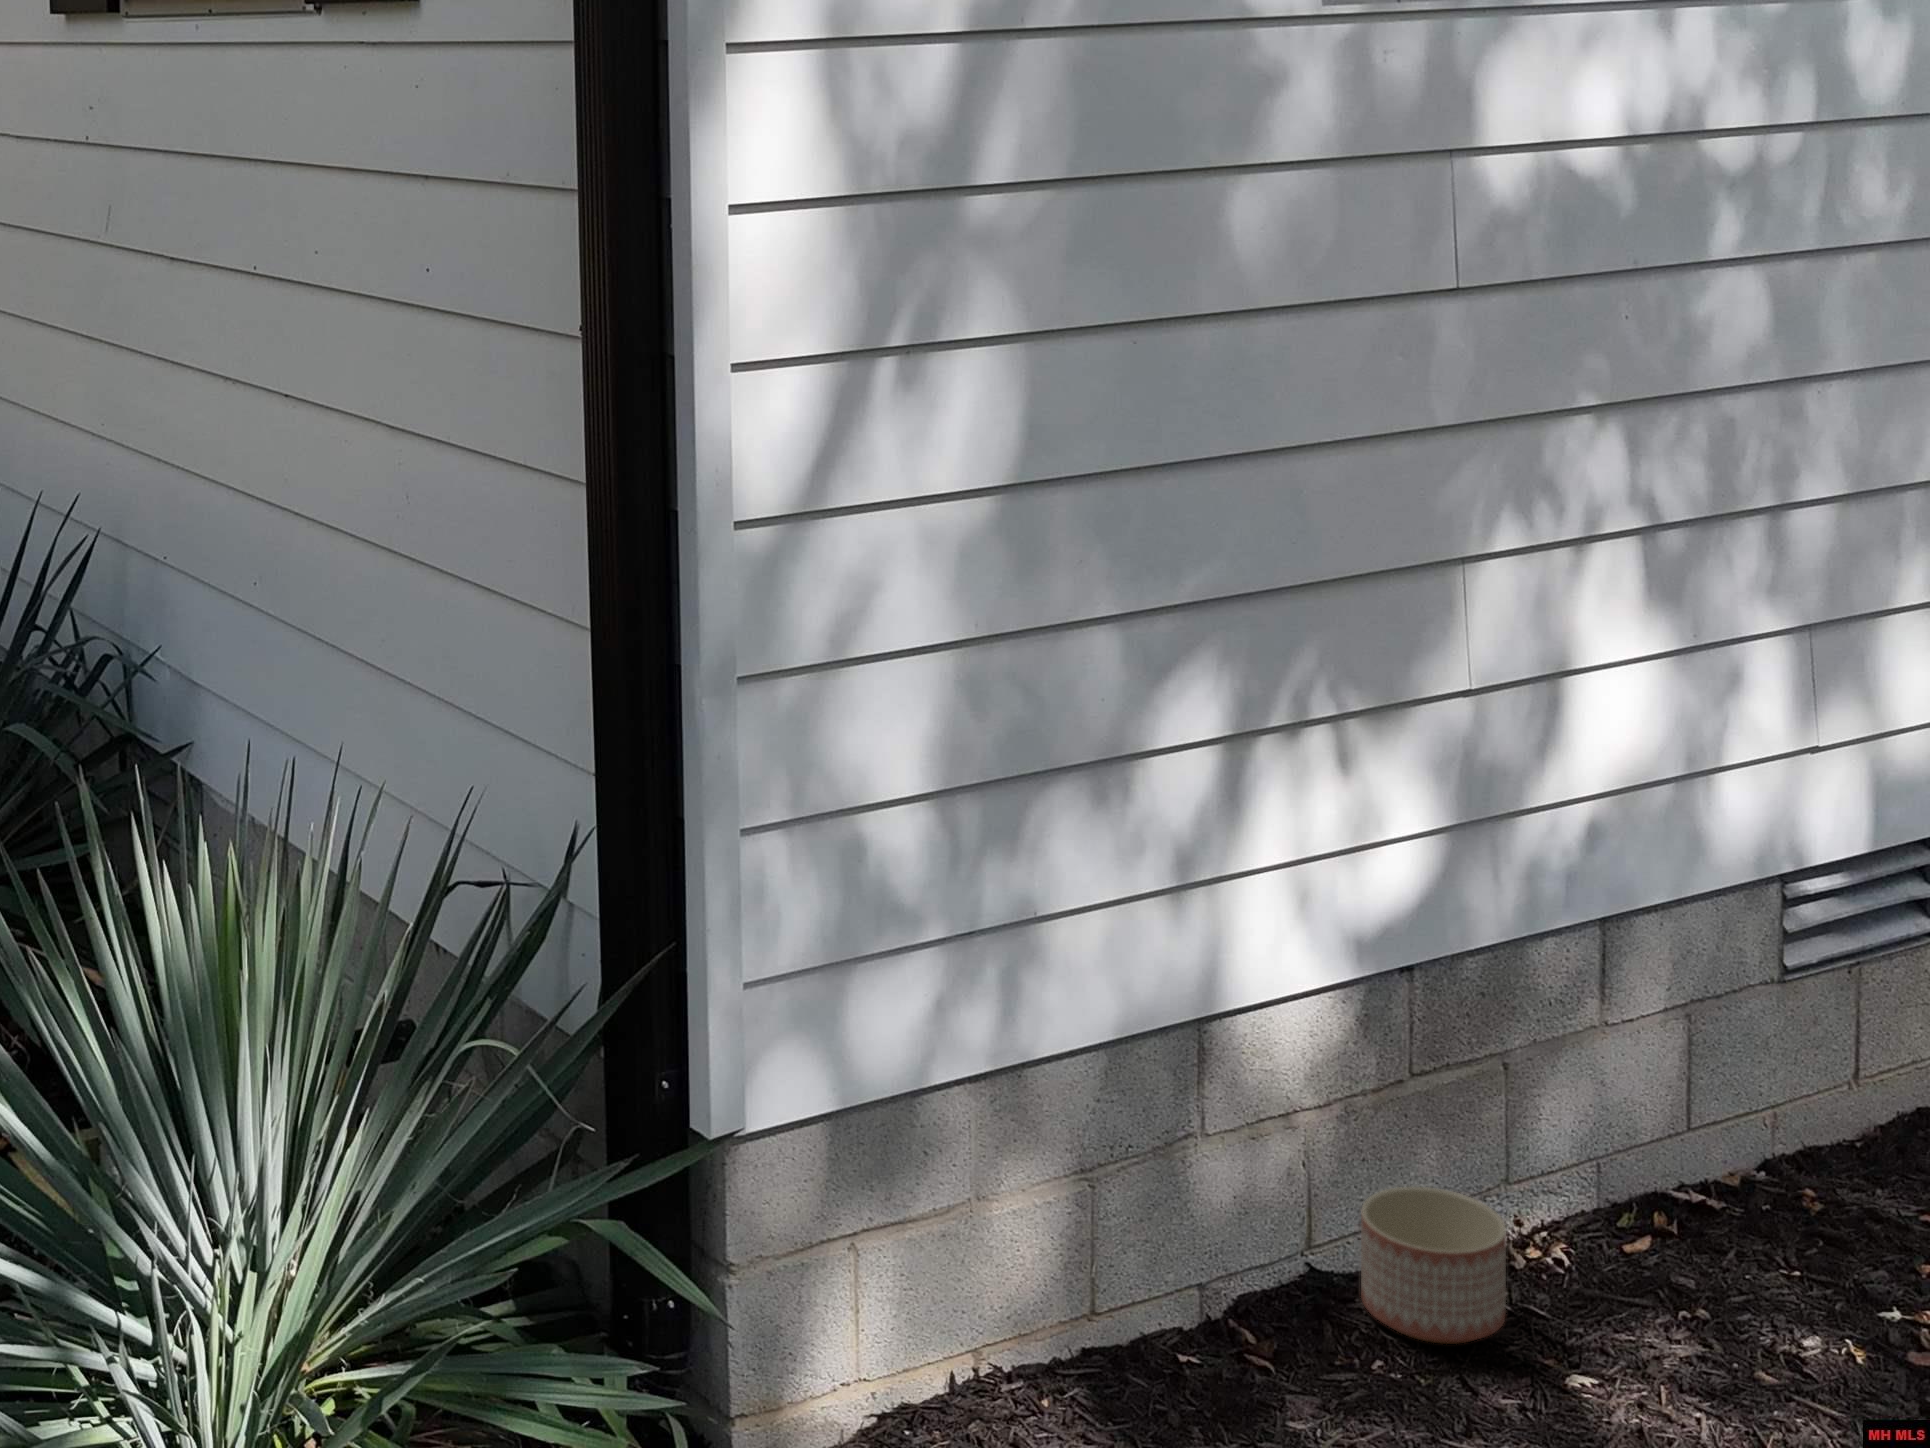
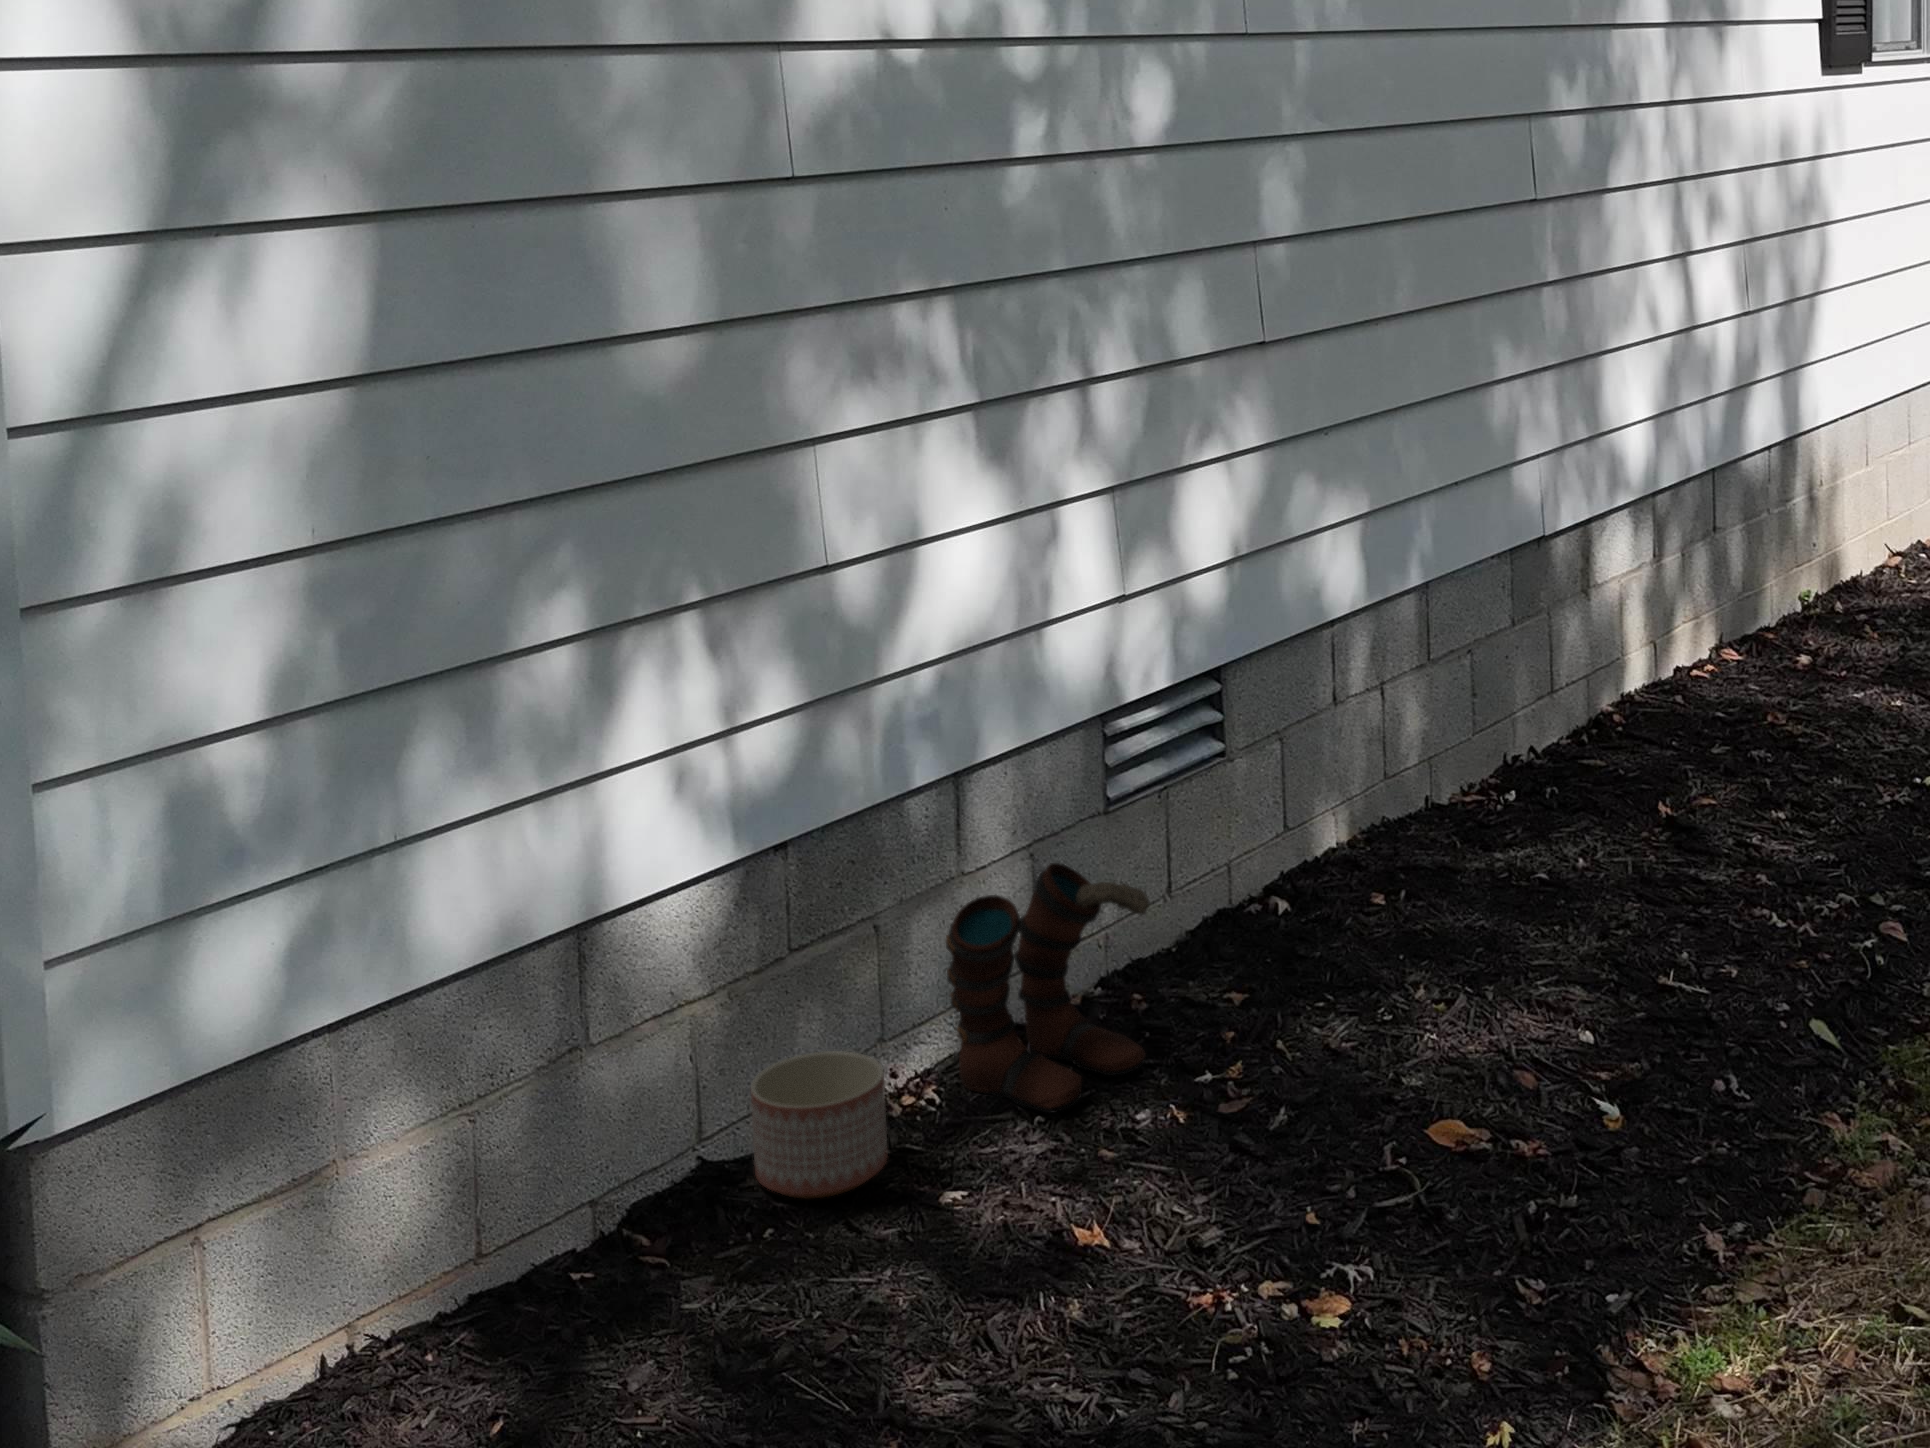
boots: none [1582,1036,1836,1316] -> present [946,863,1149,1113]

